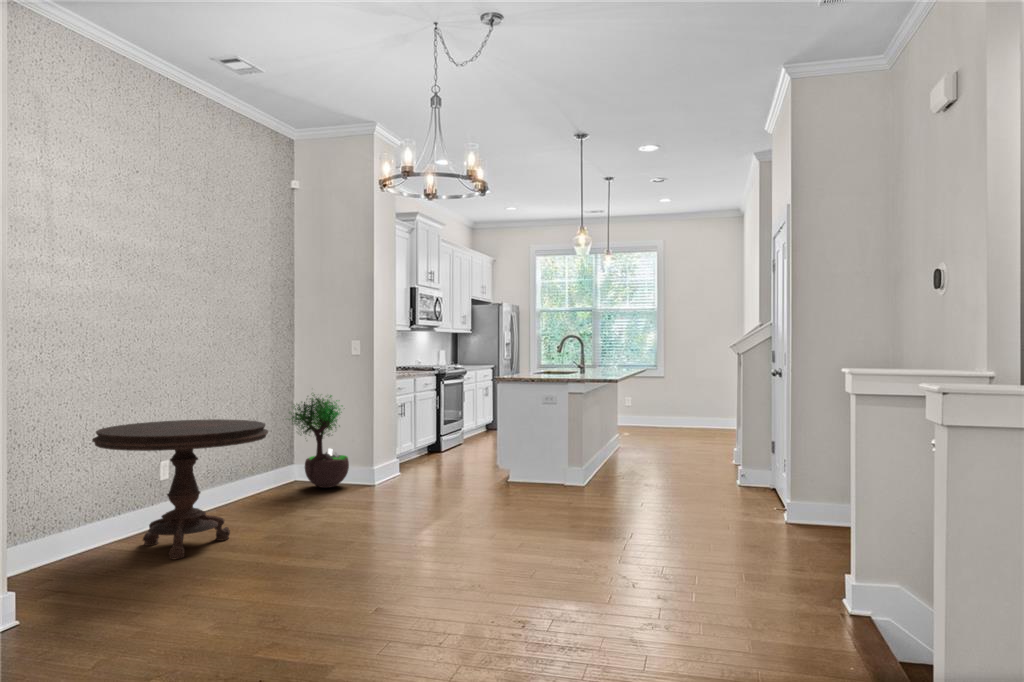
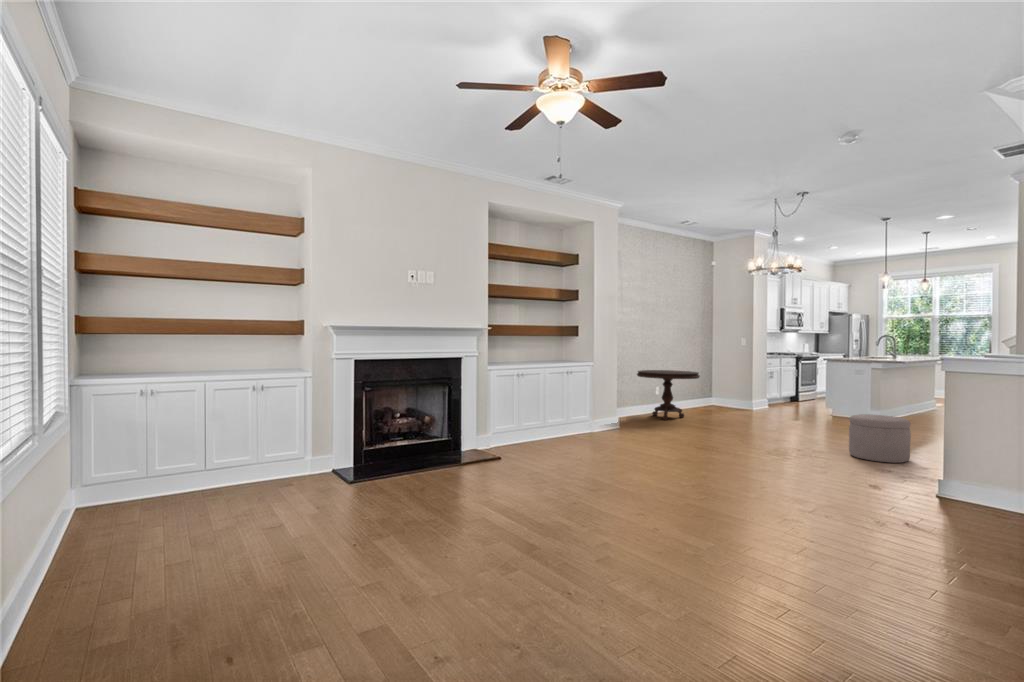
potted tree: present [291,394,349,488] -> none [708,361,740,409]
ottoman: none [633,510,756,639] -> present [849,414,911,463]

